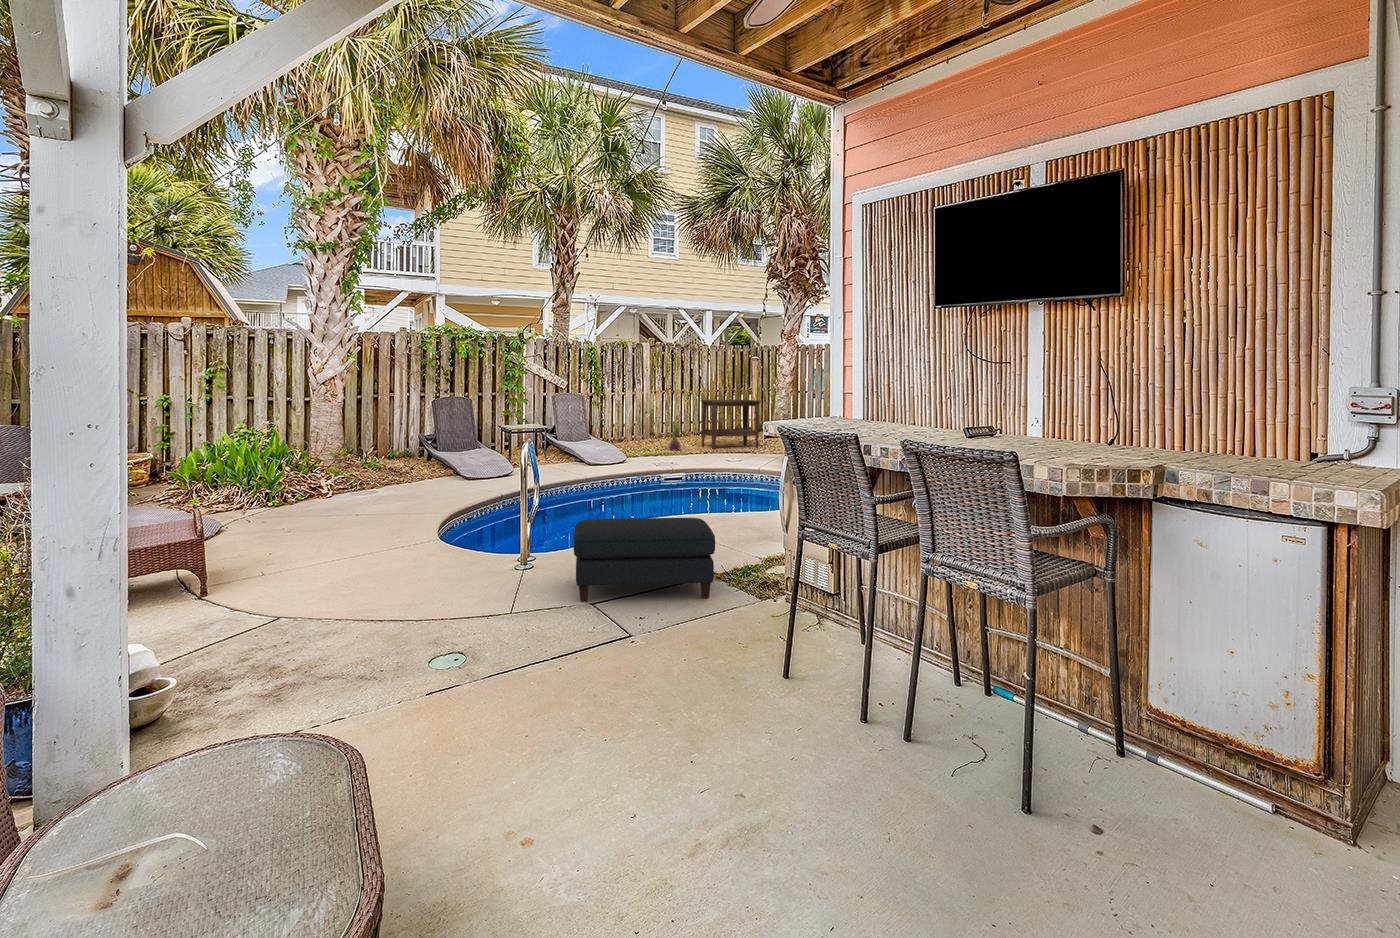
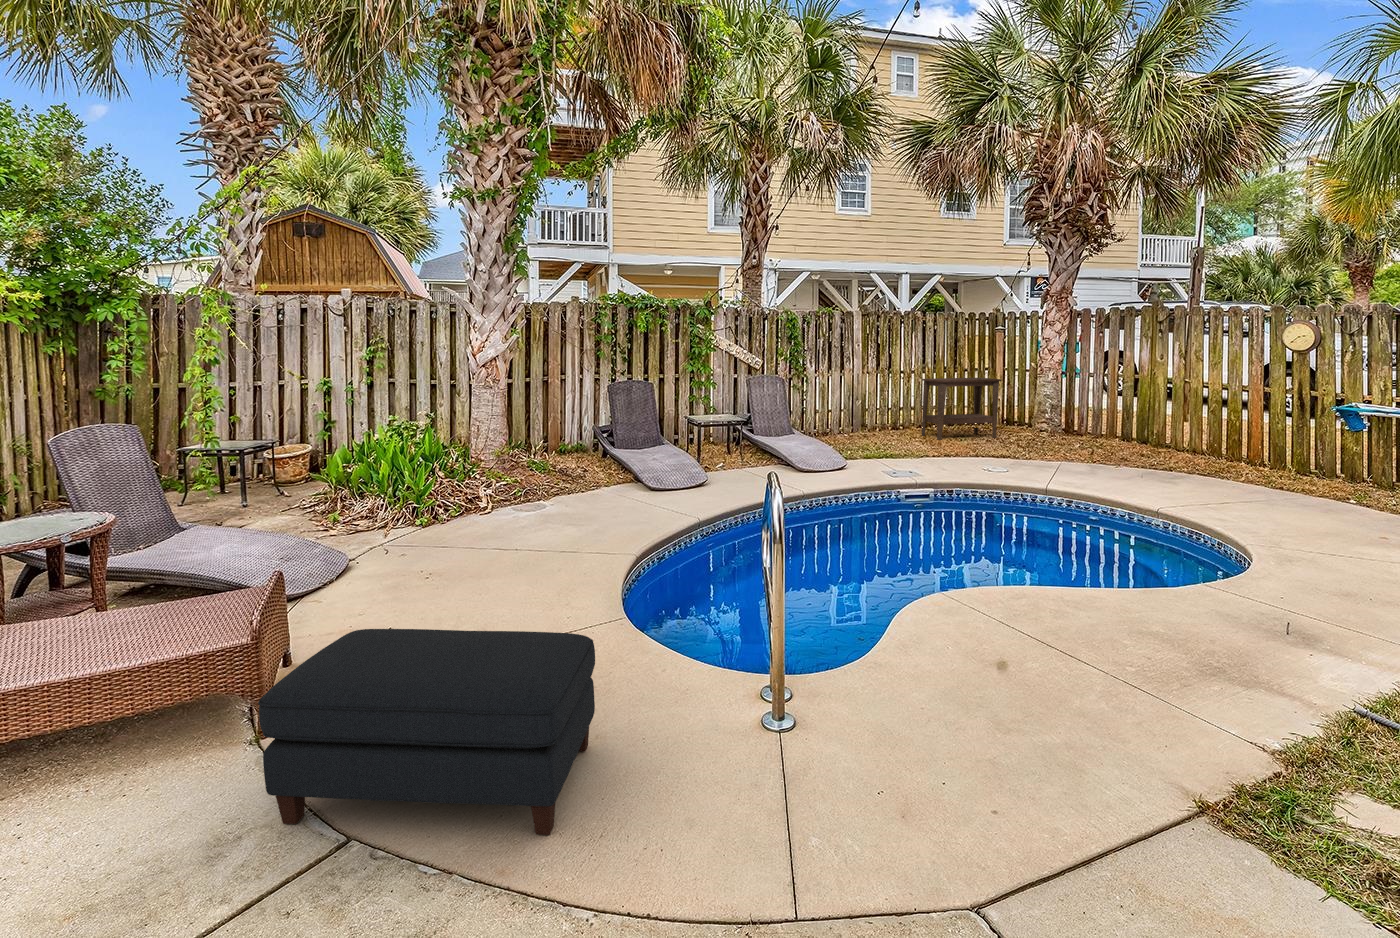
decorative plant: present [662,421,680,450] -> none [873,403,910,441]
ottoman: present [574,518,715,601] -> present [258,629,595,835]

